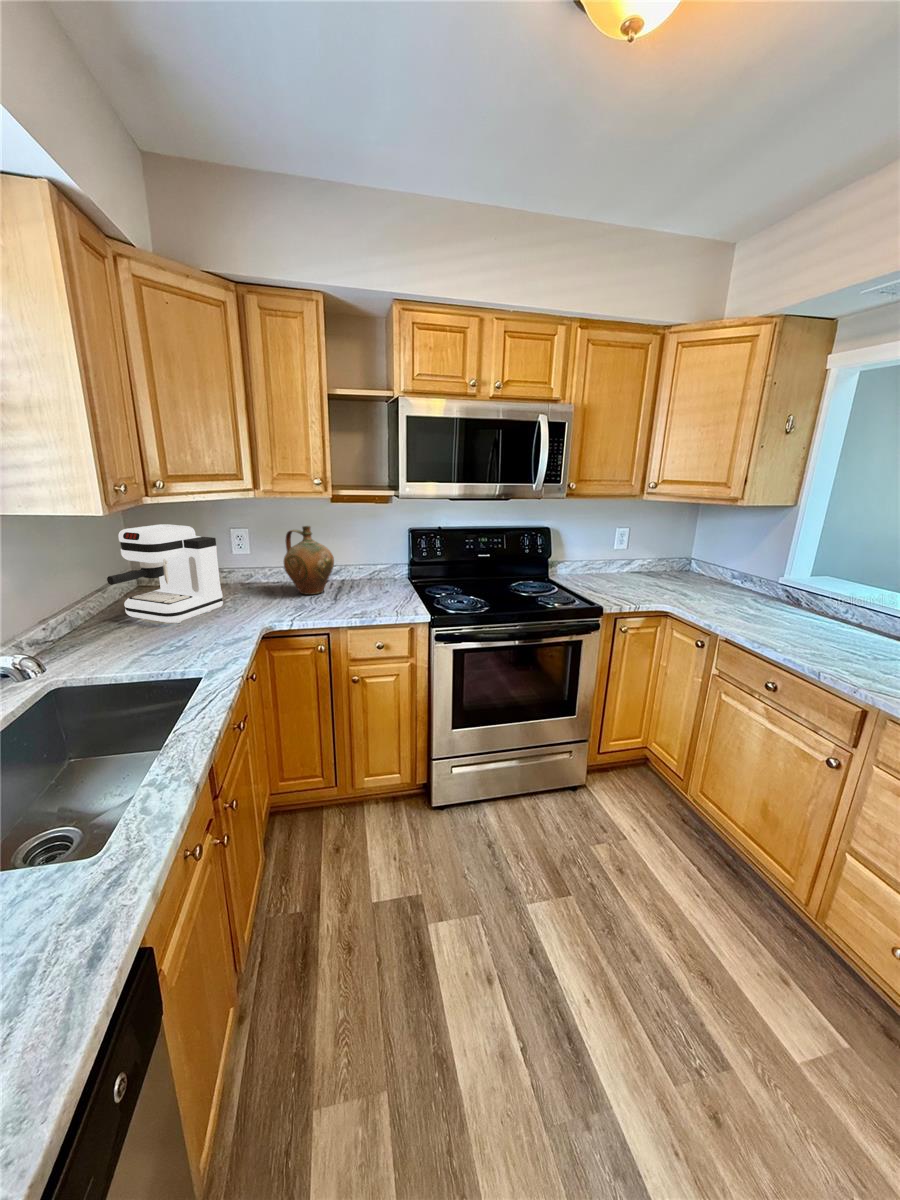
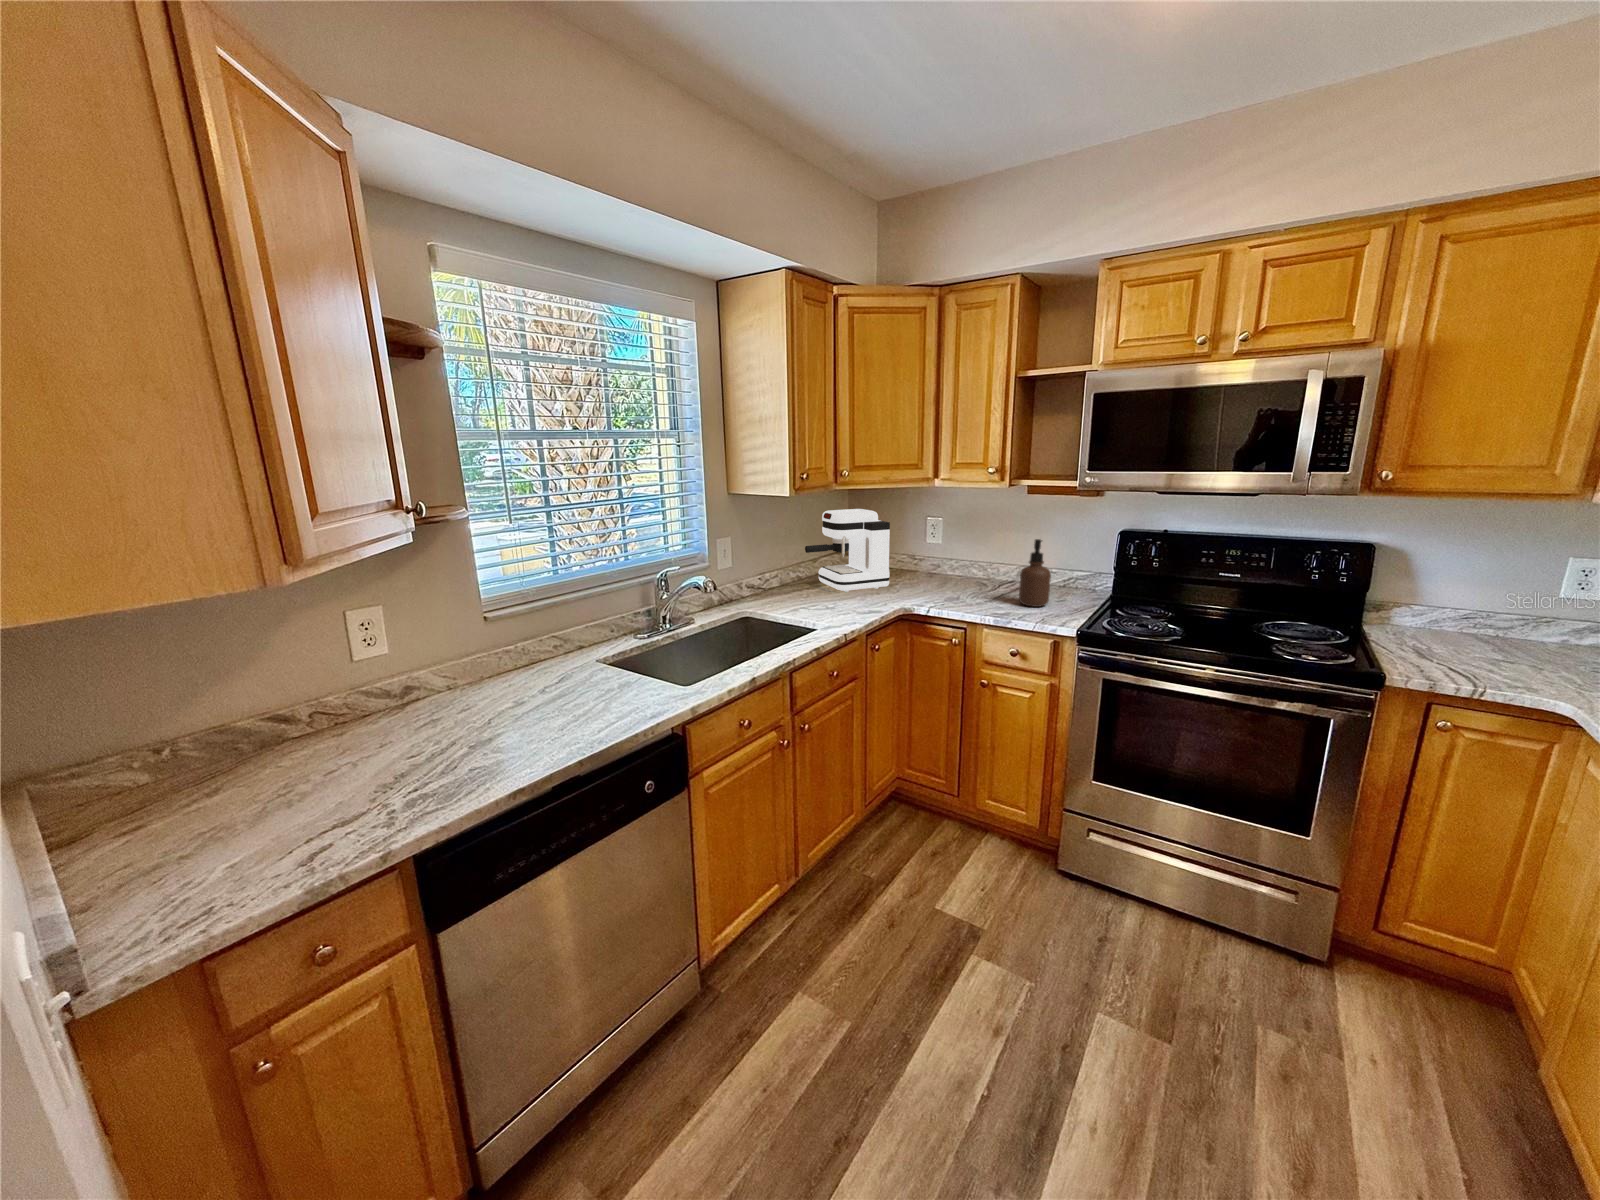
ceramic jug: present [284,526,334,594] -> none [956,518,1010,590]
soap dispenser: none [360,543,386,602] -> present [1019,539,1051,607]

